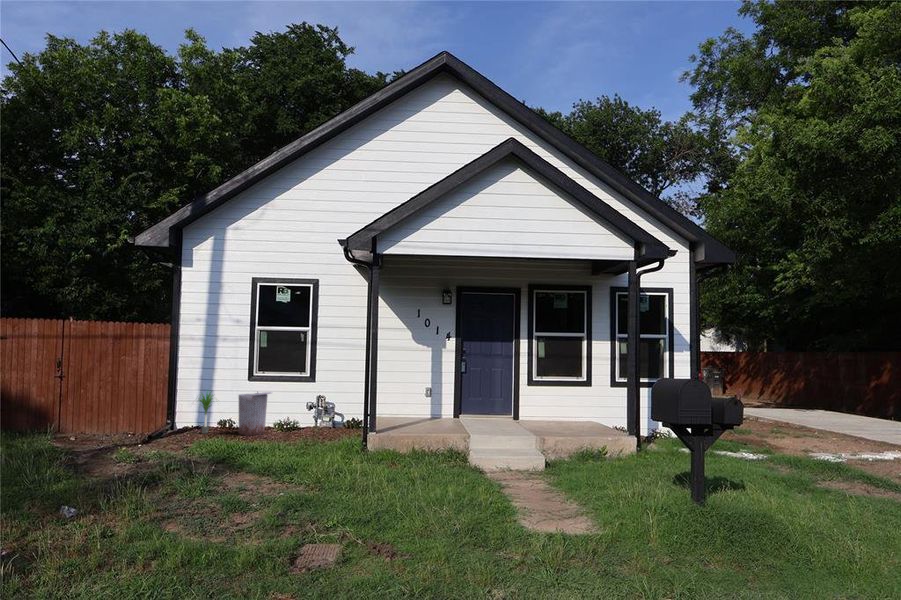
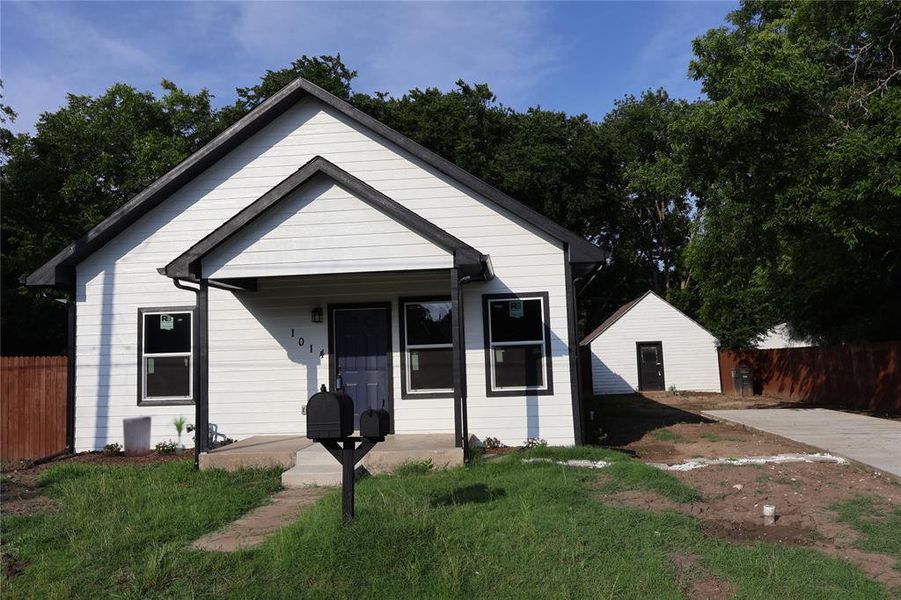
potted plant: present [199,393,213,434] -> present [173,416,186,455]

